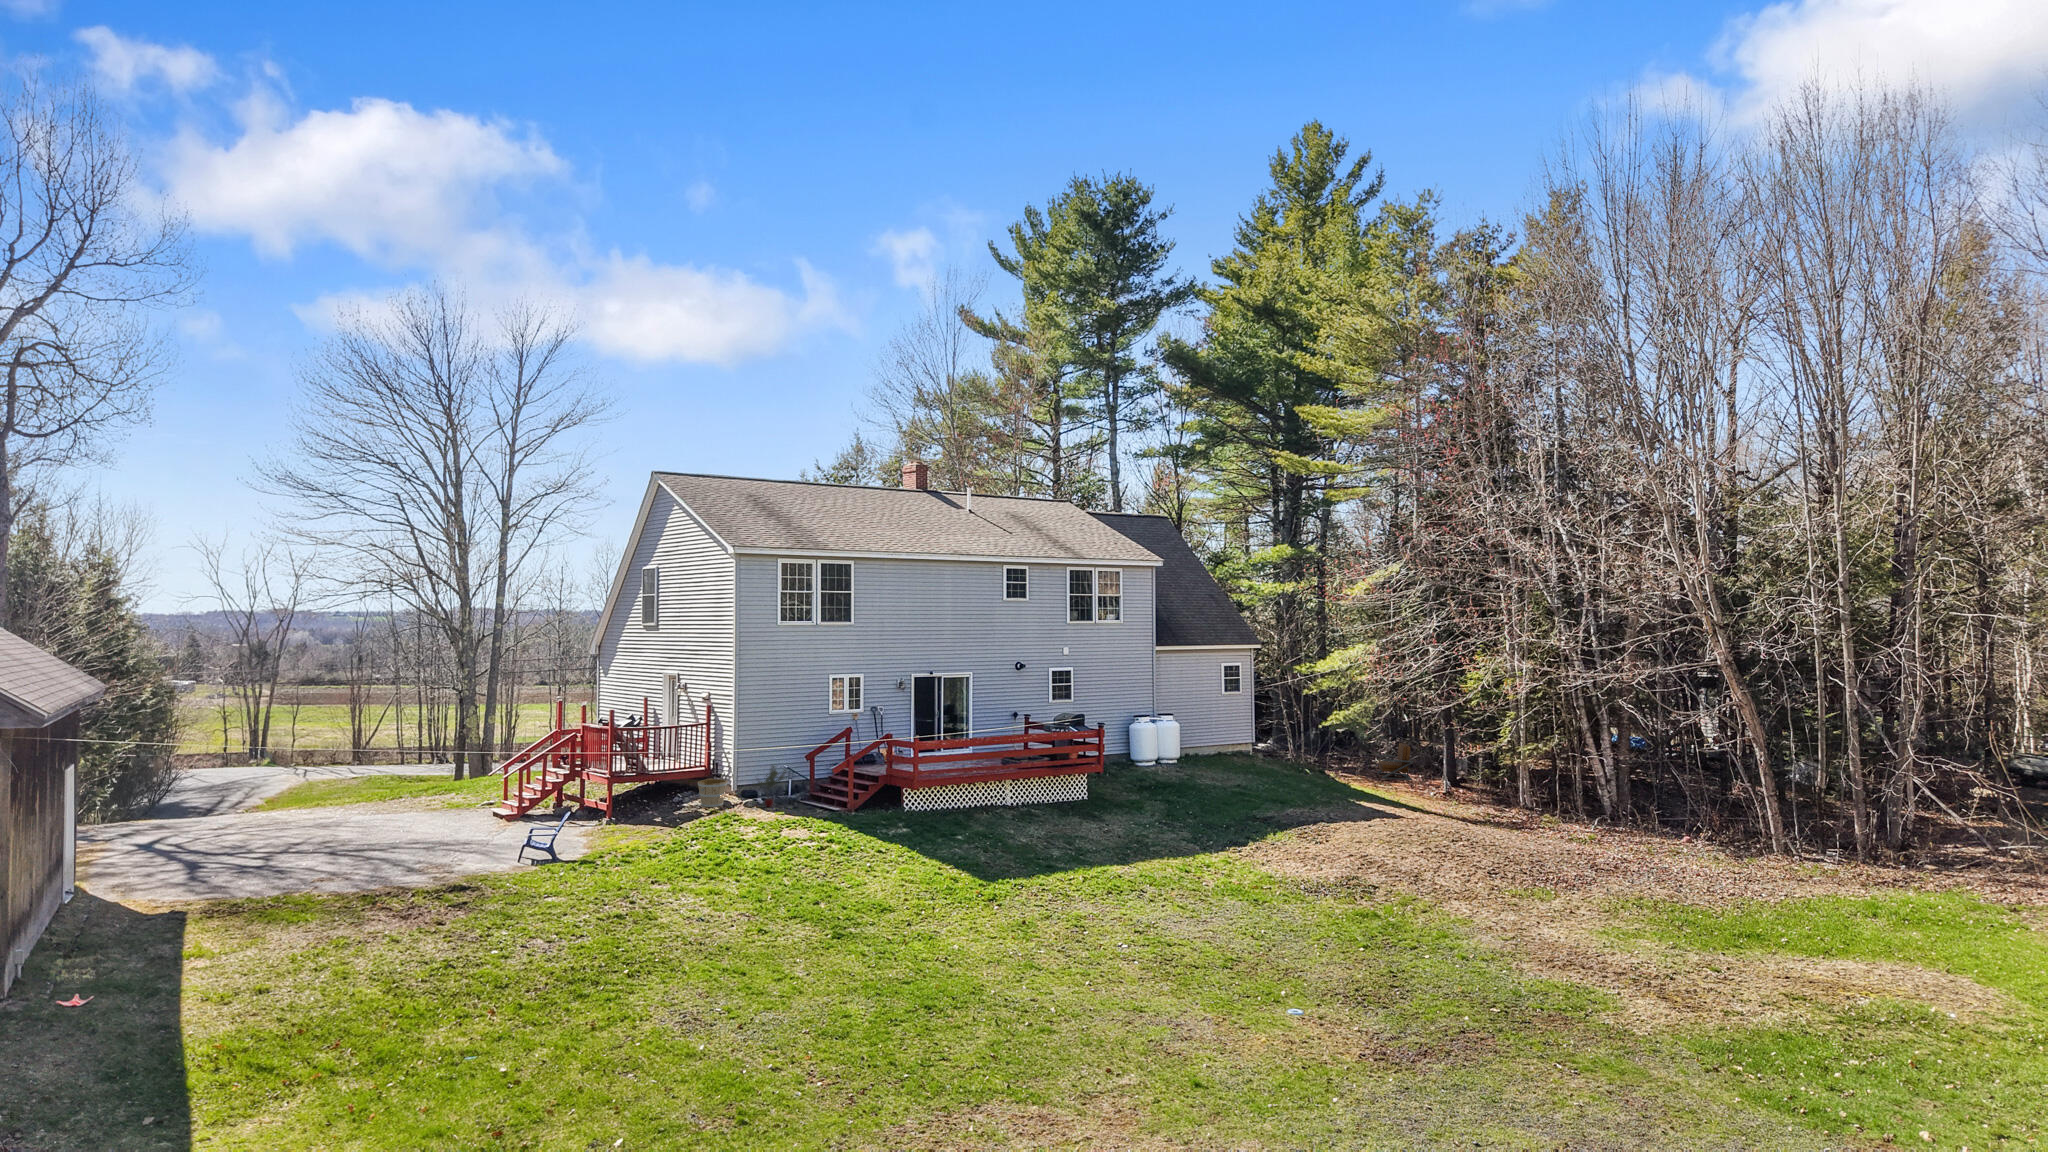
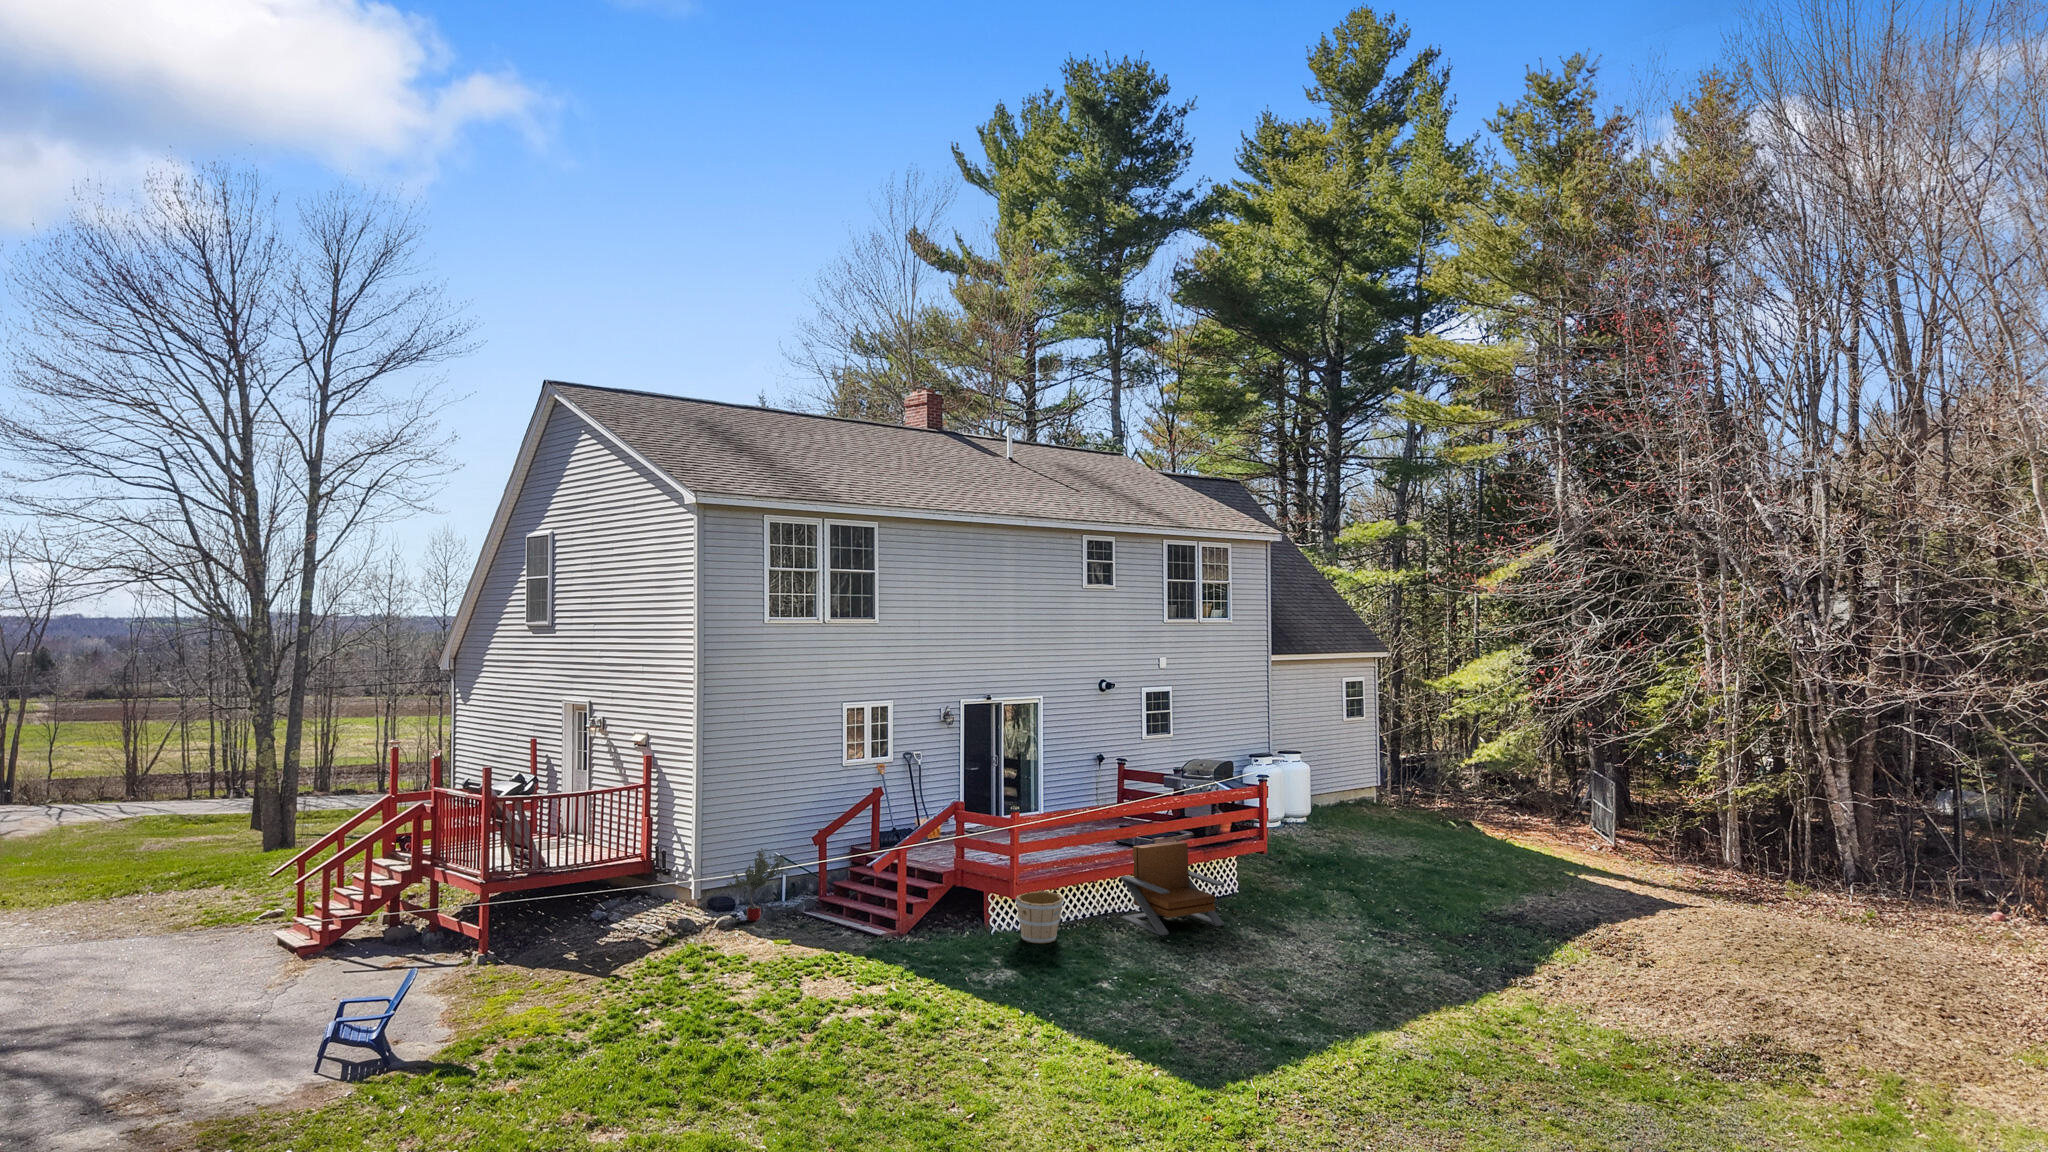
lounge chair: present [1377,743,1414,780] -> present [1121,841,1225,935]
wooden bucket: present [698,778,728,807] -> present [1016,891,1064,943]

